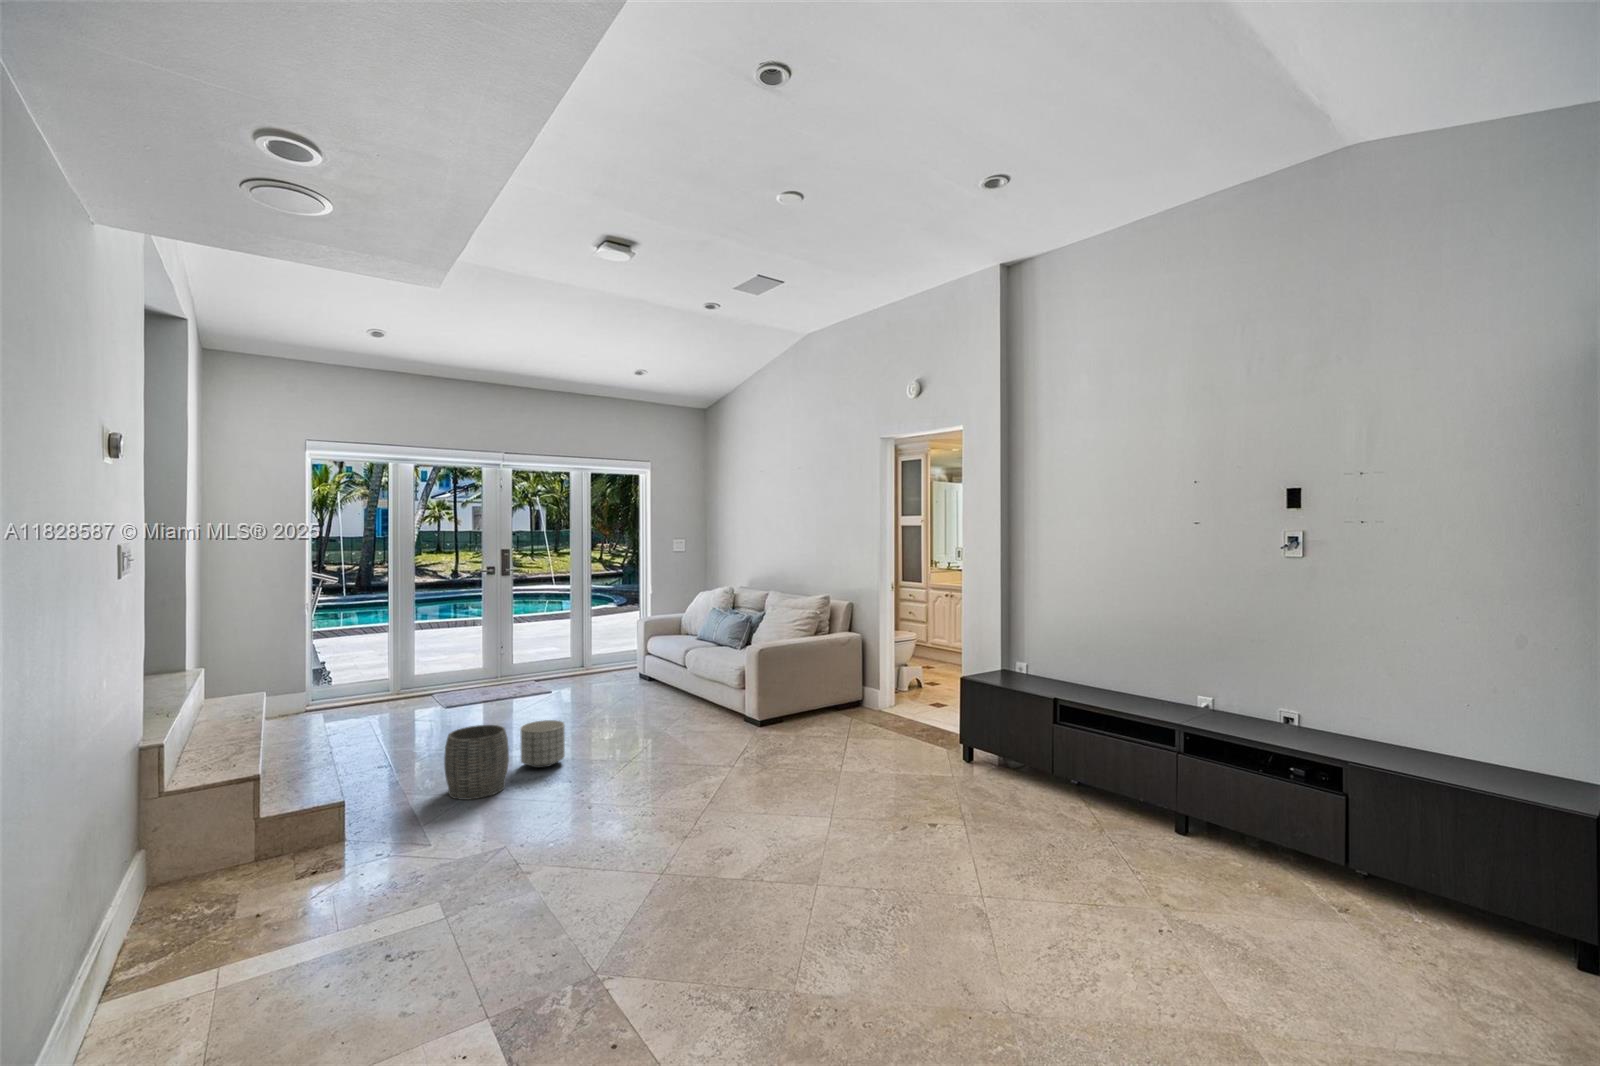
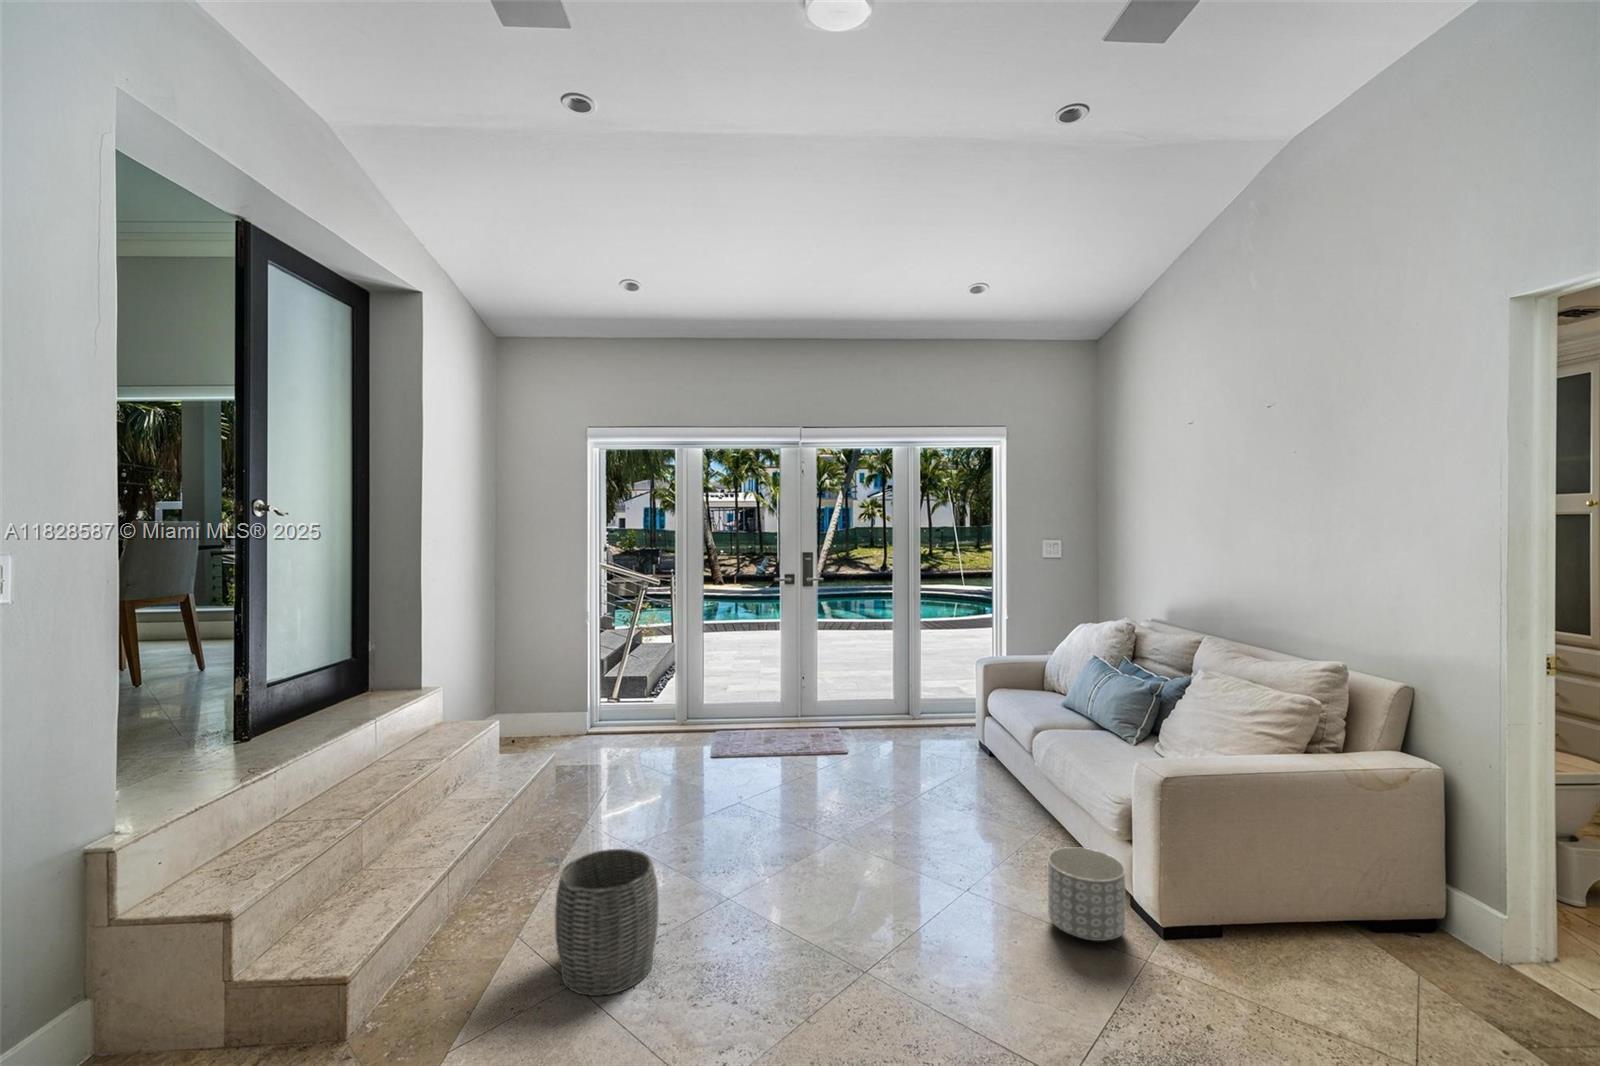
planter: present [520,720,565,768] -> present [1048,847,1126,941]

